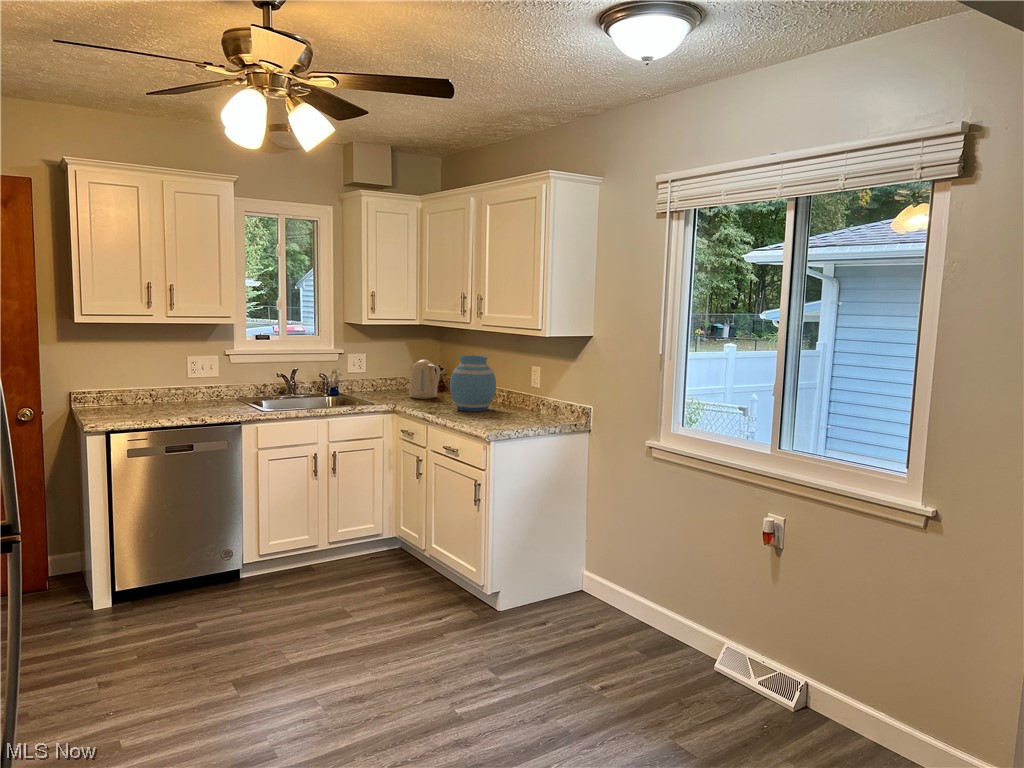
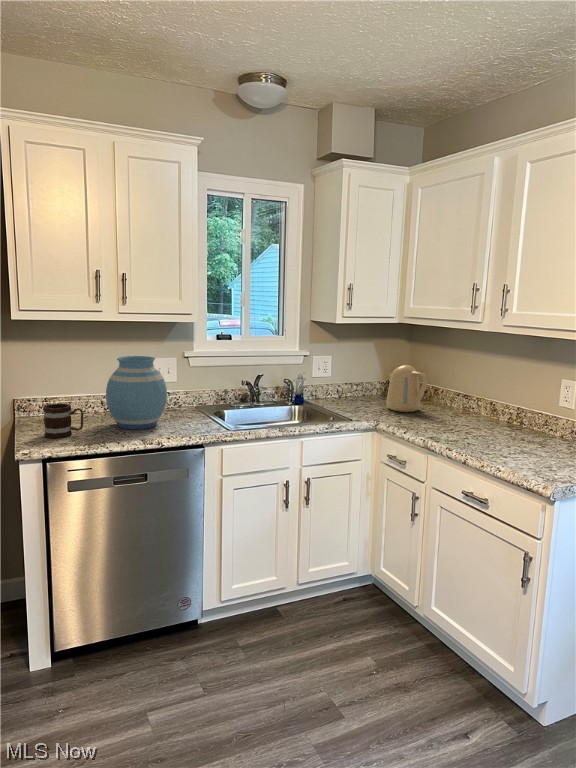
vase: present [450,355,496,412] -> present [106,356,167,429]
mug: none [103,391,138,418] -> present [43,404,84,438]

